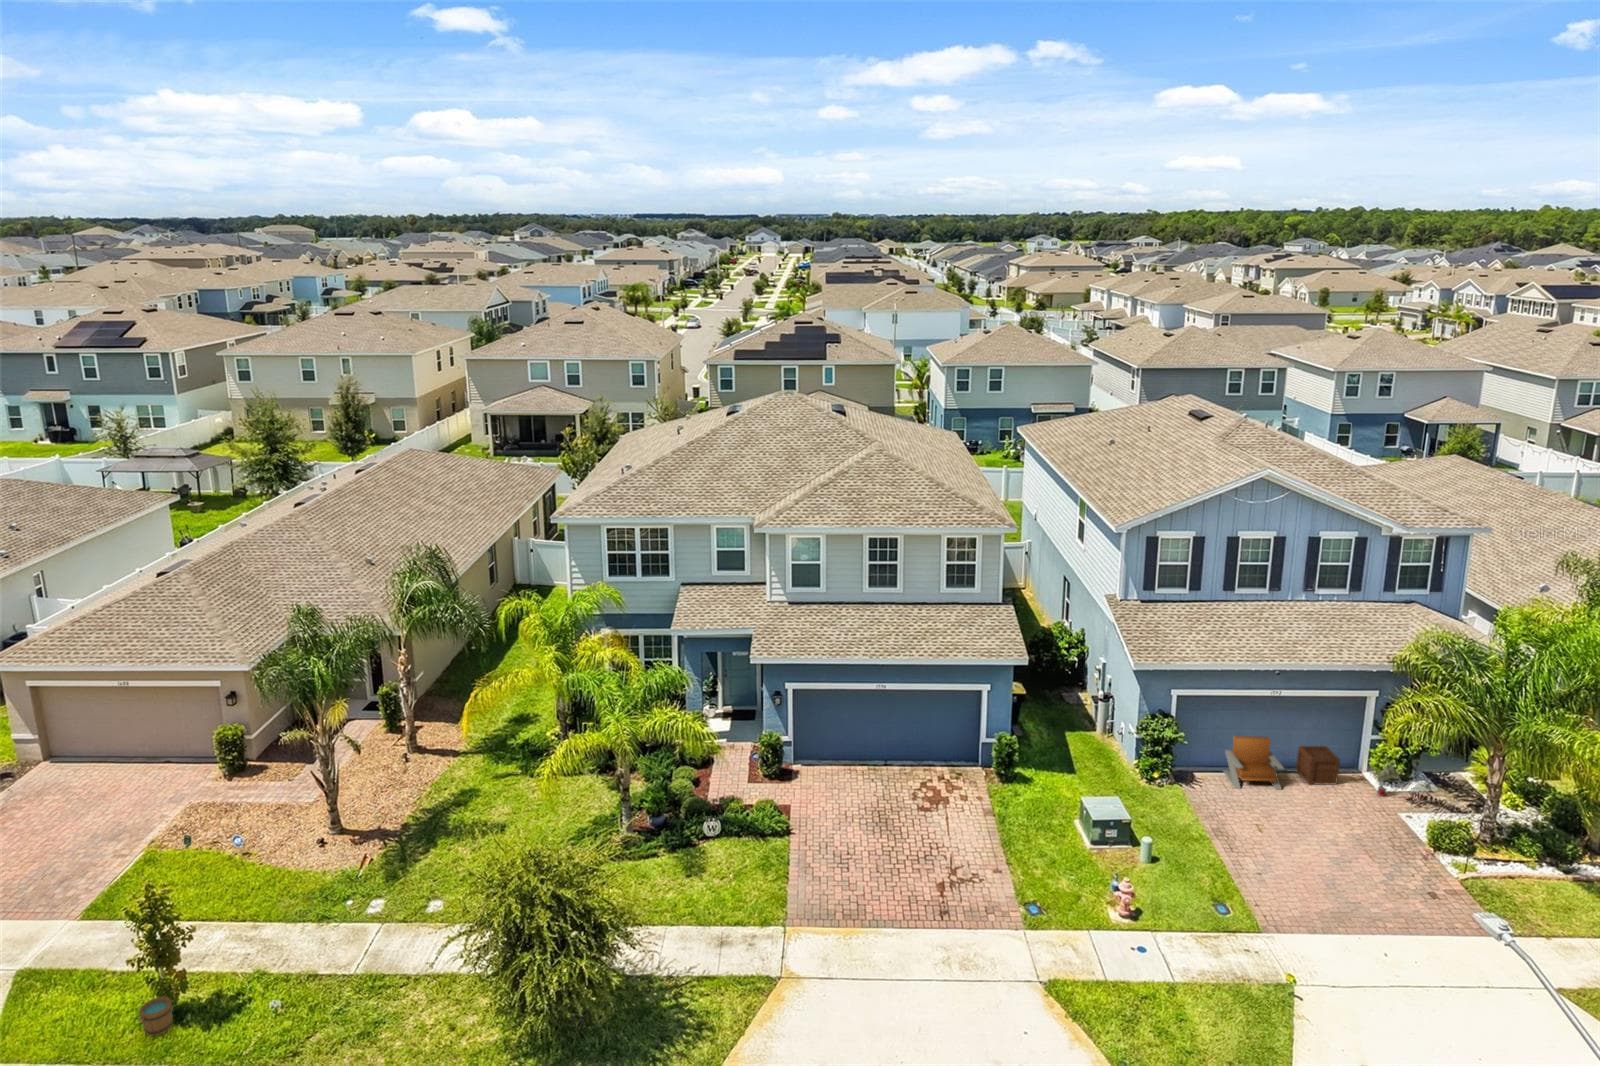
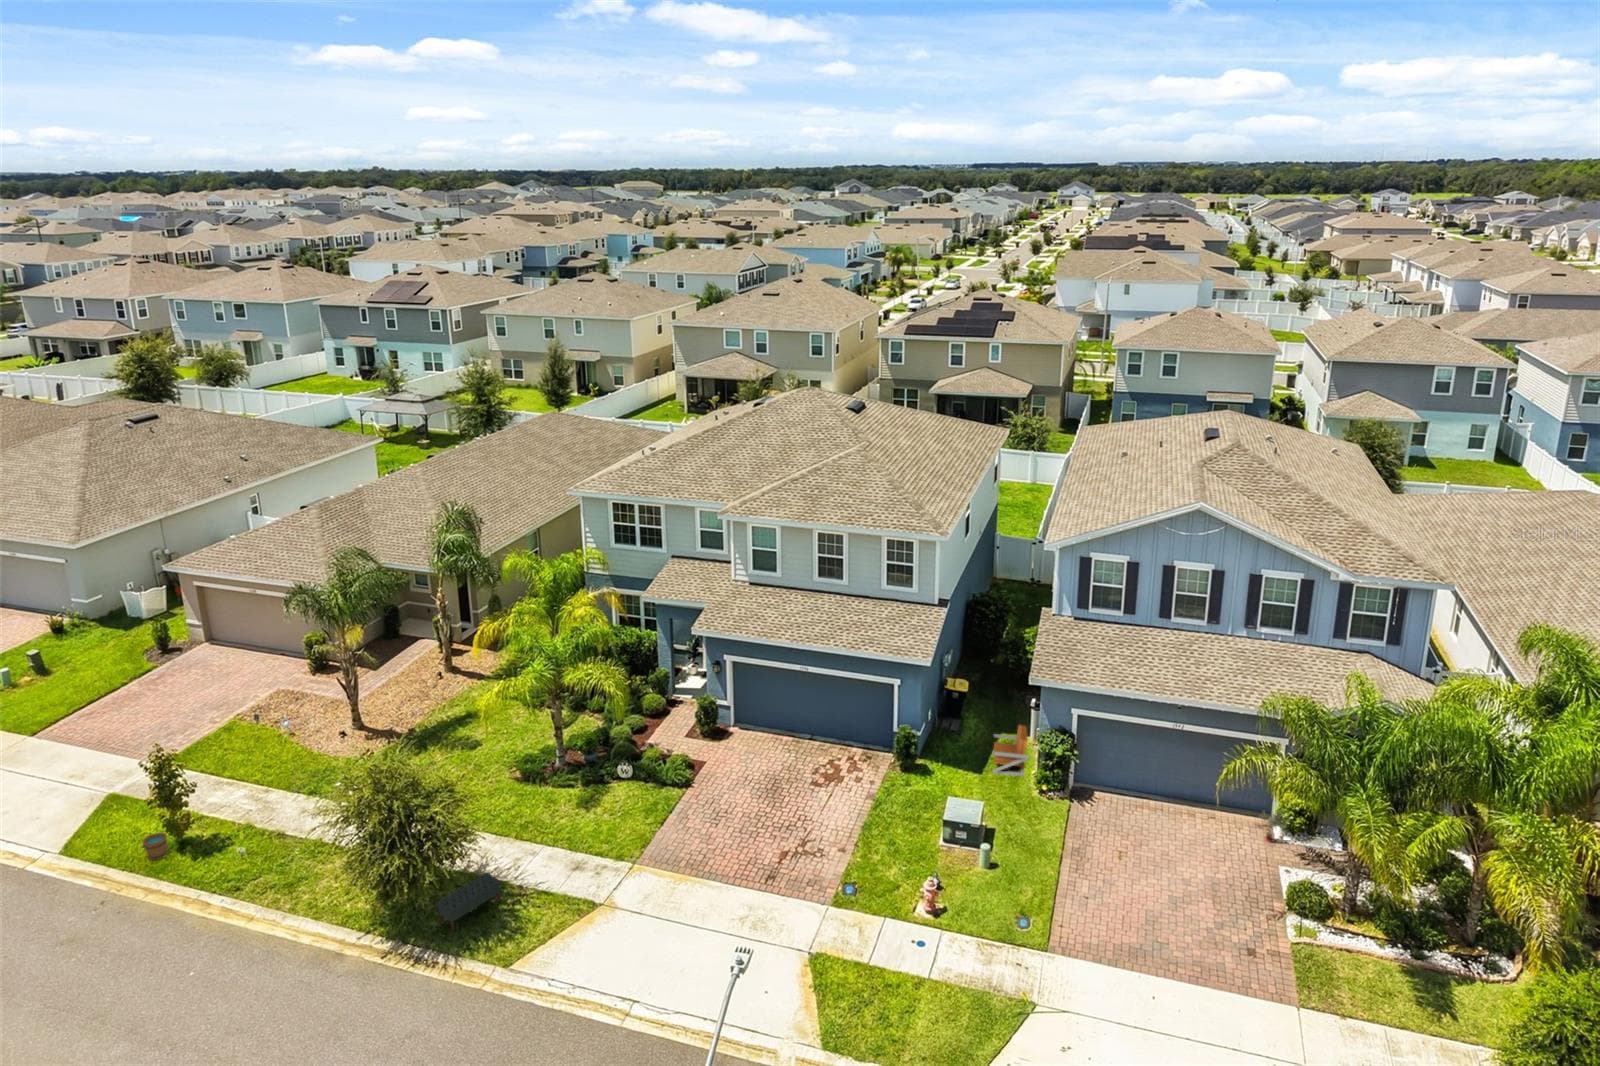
lounge chair: present [1224,736,1283,790] -> present [992,725,1029,776]
wooden crate: present [1295,746,1340,784] -> none [1196,779,1234,822]
bench: none [600,964,661,1042] -> present [437,873,501,932]

